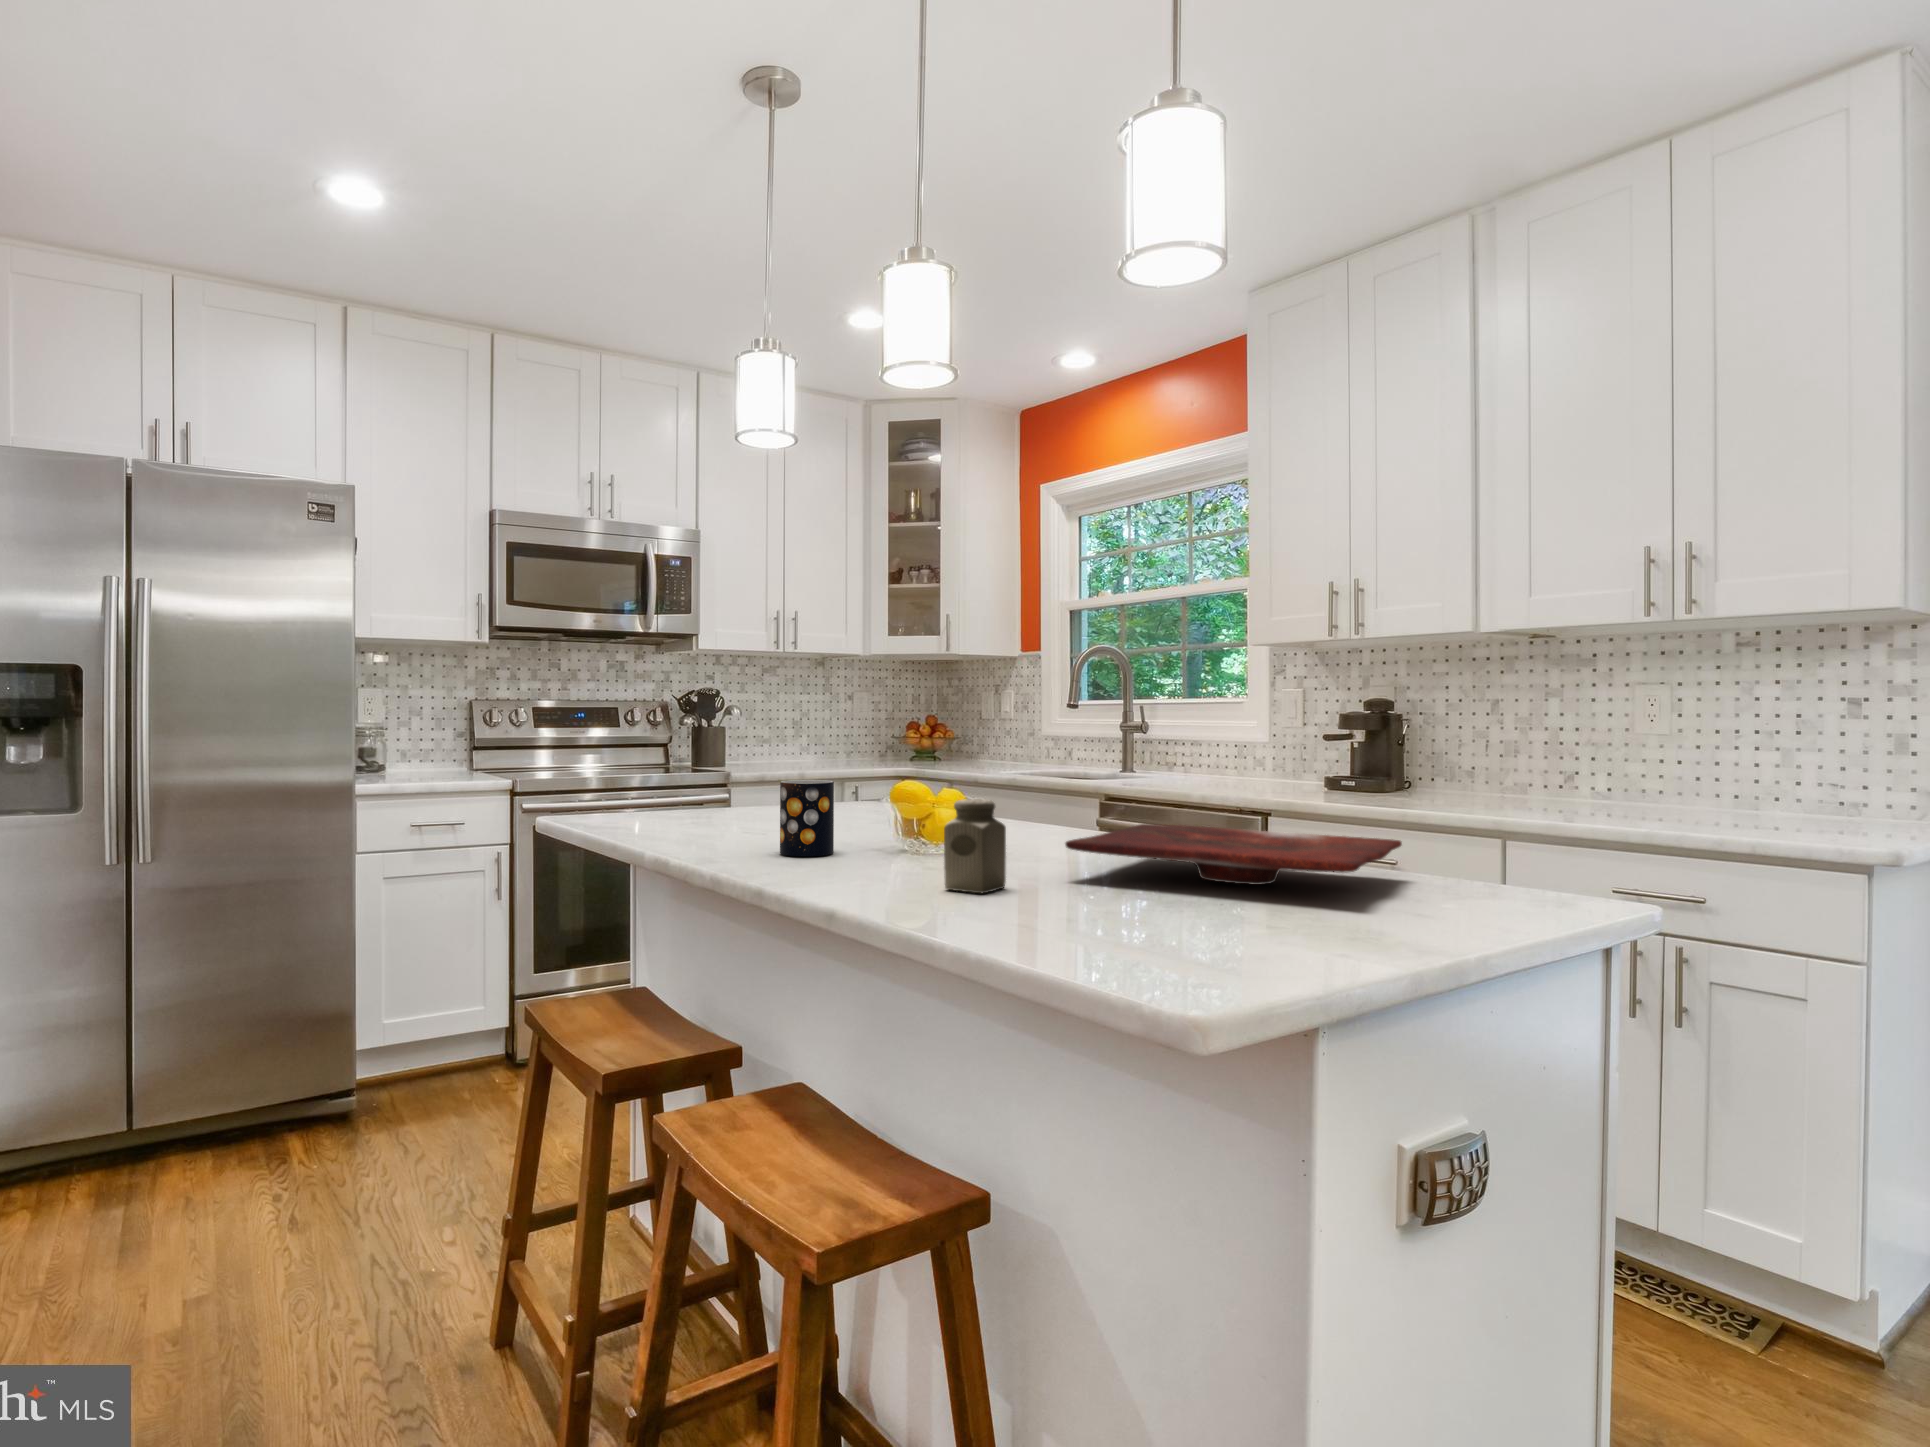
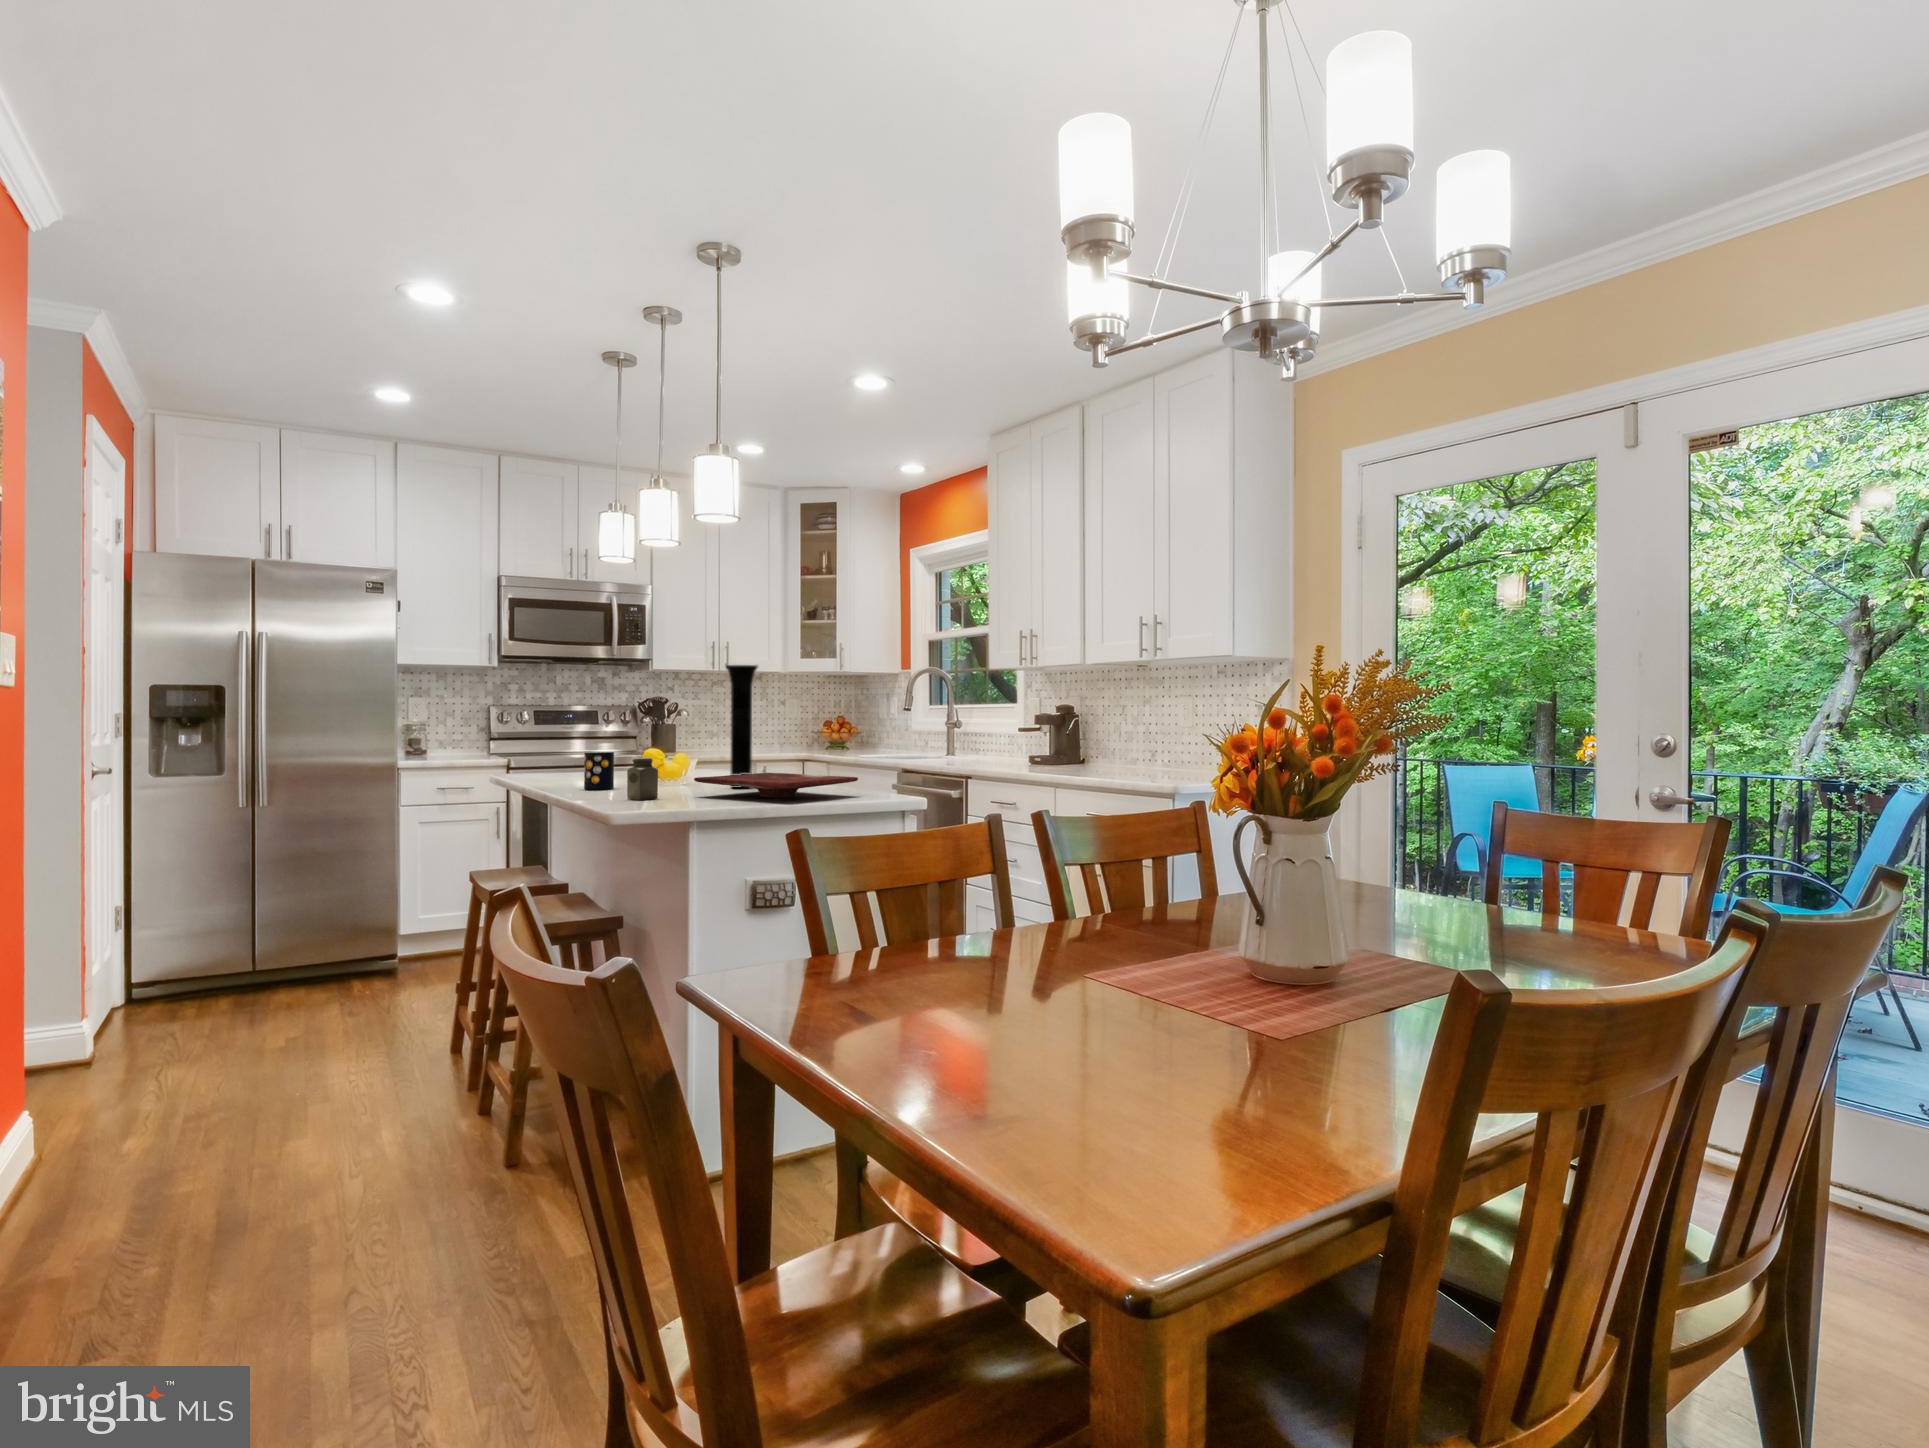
vase: none [1041,612,1105,852] -> present [726,665,758,788]

